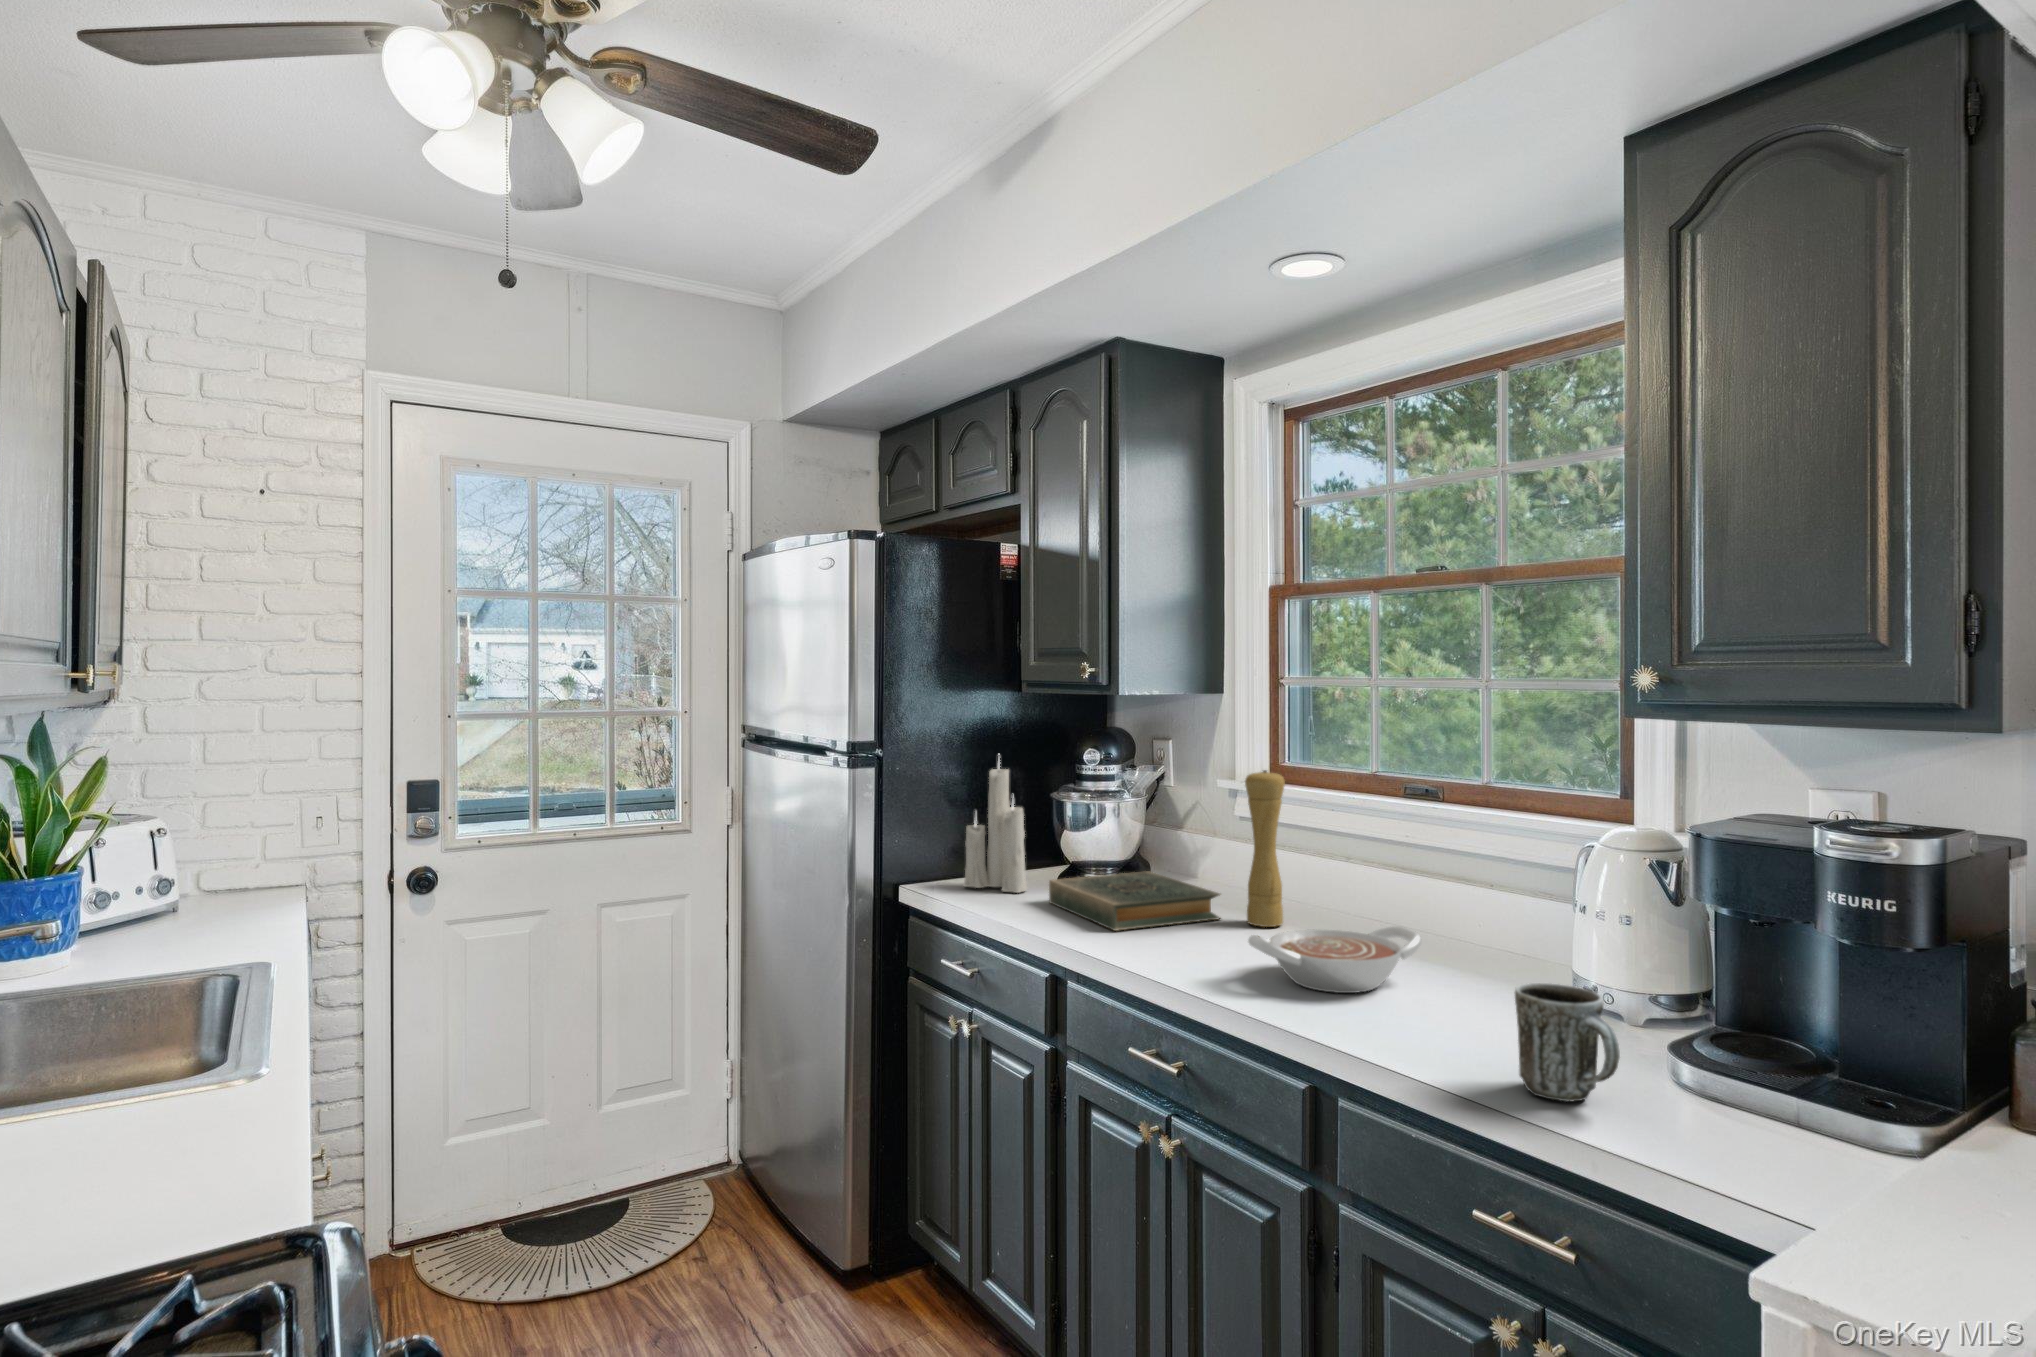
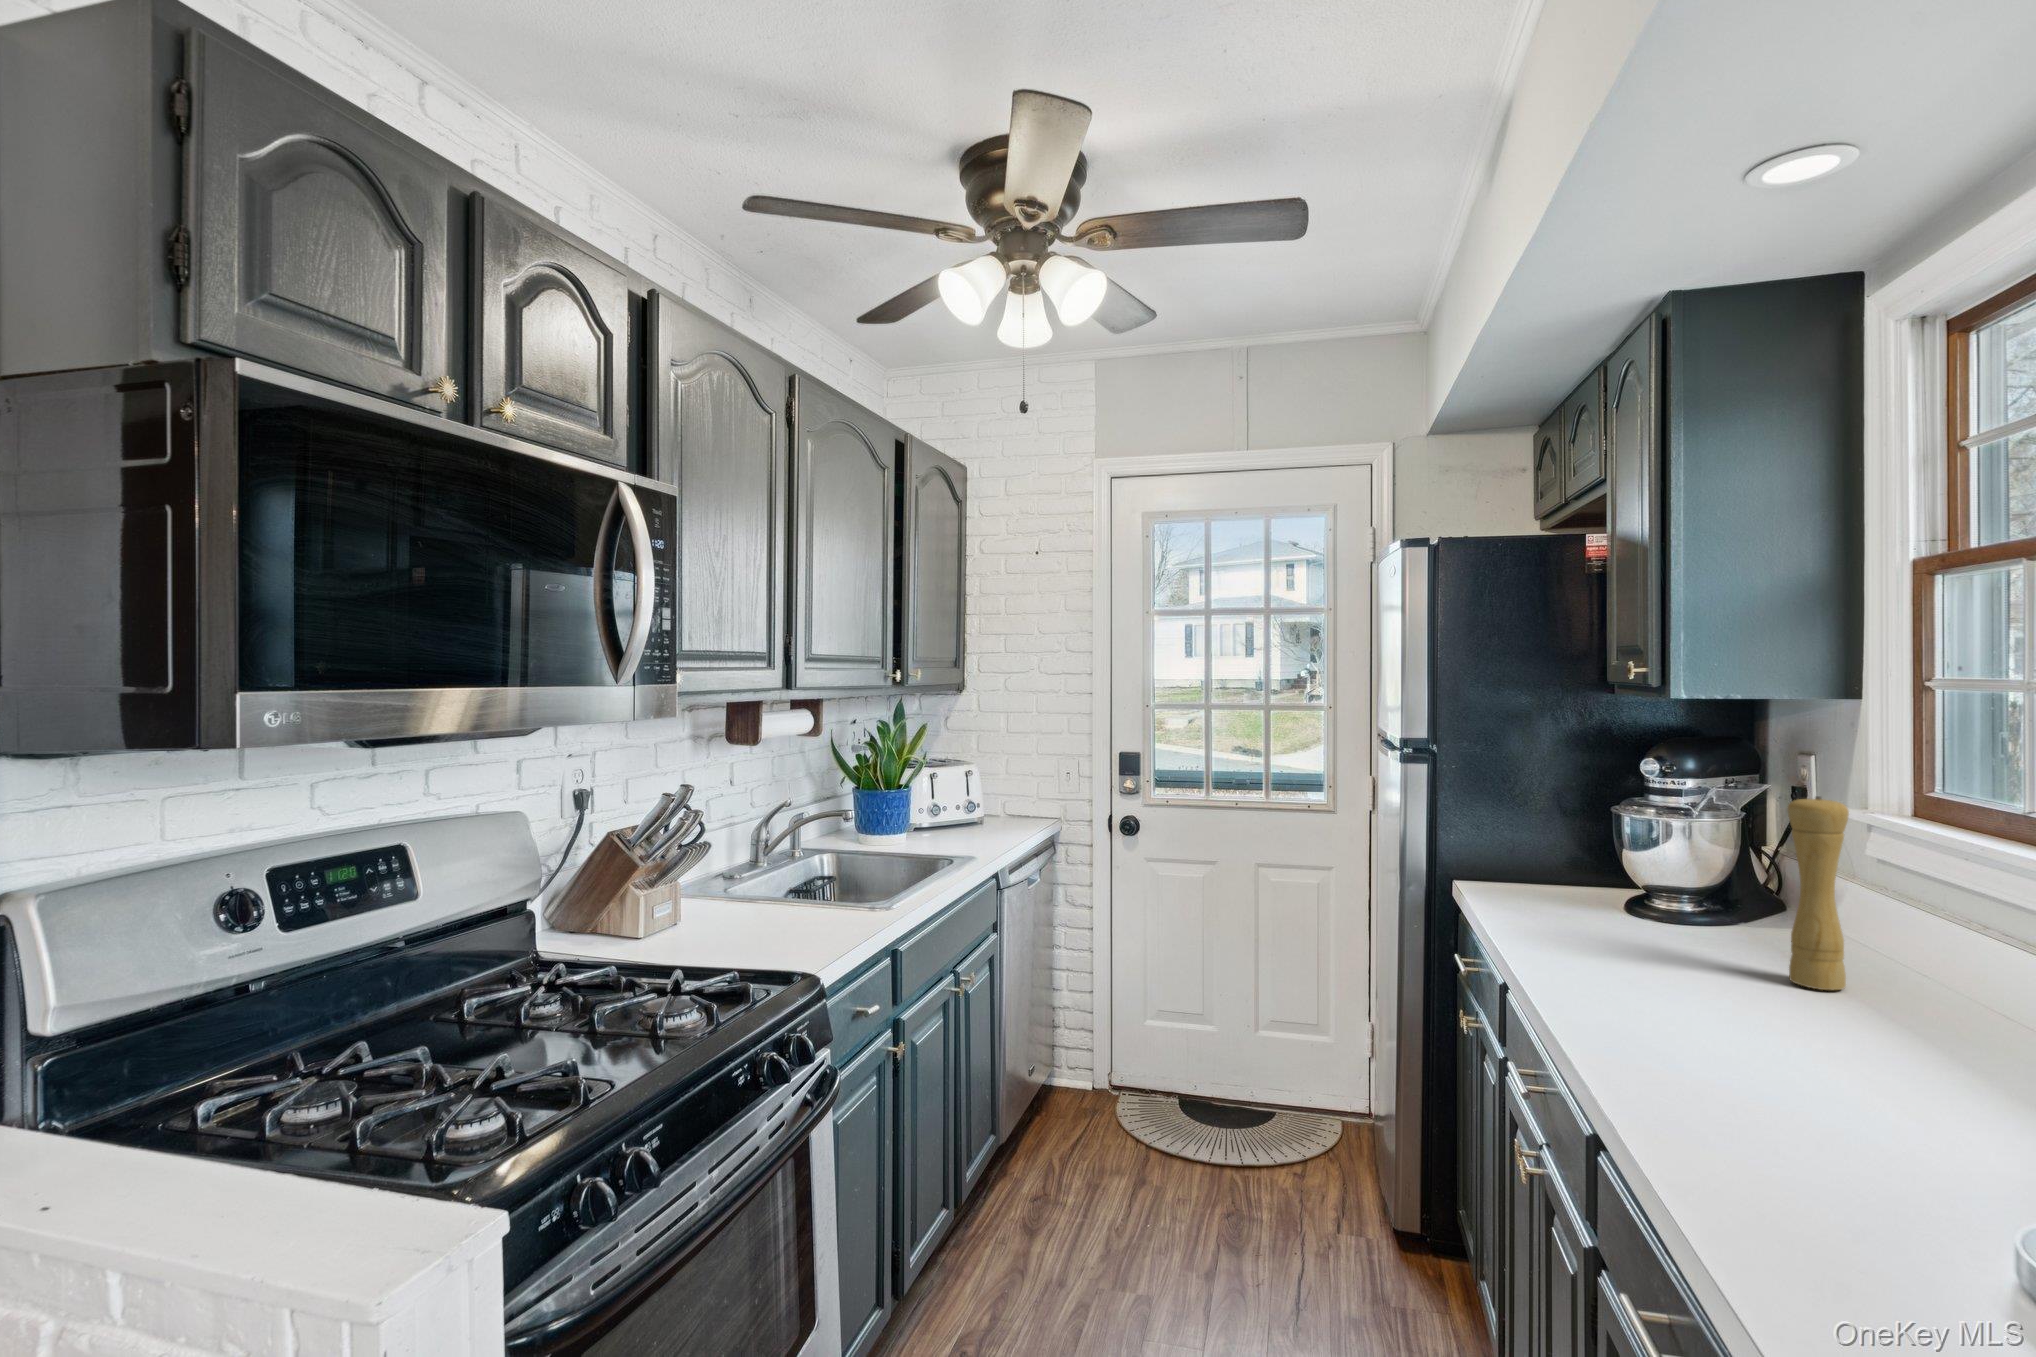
candle: present [964,754,1027,893] -> none [1514,751,1579,905]
hardback book: present [1049,871,1220,931] -> none [1580,894,1765,969]
bowl: present [1248,926,1421,993] -> none [1652,973,1920,1071]
mug: present [1515,983,1620,1101] -> none [1767,1070,1901,1235]

